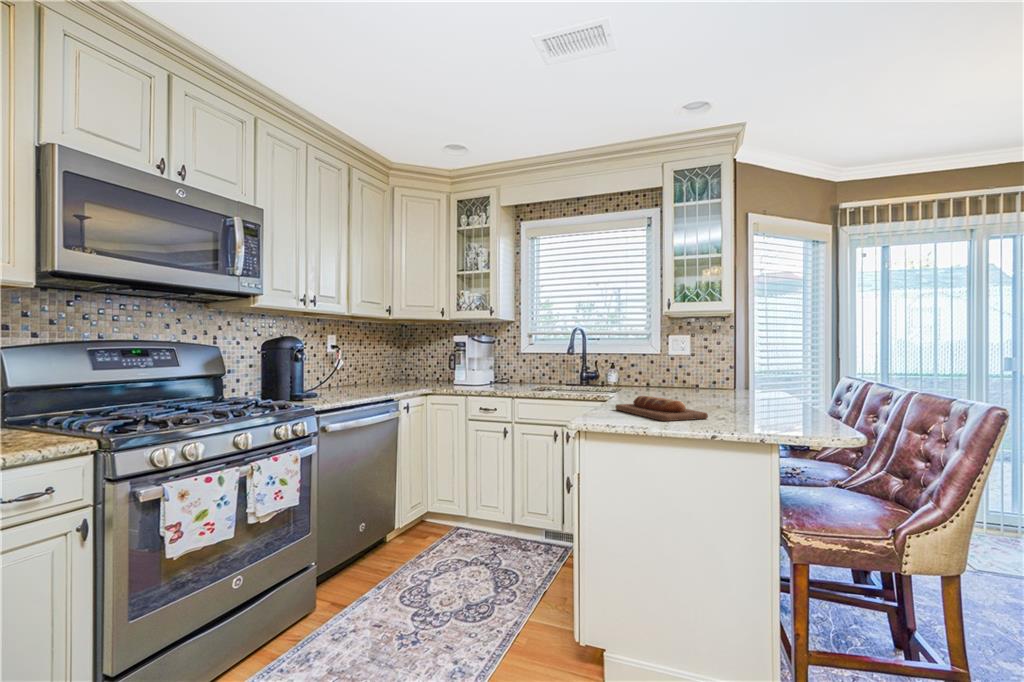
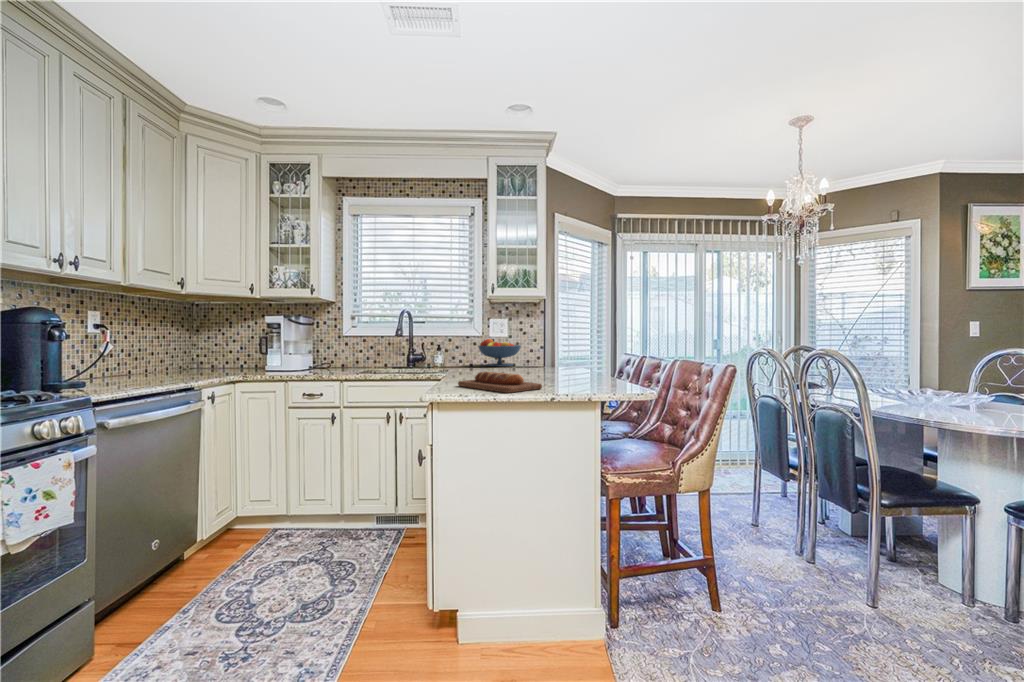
fruit bowl: none [655,357,706,389] -> present [478,339,521,366]

